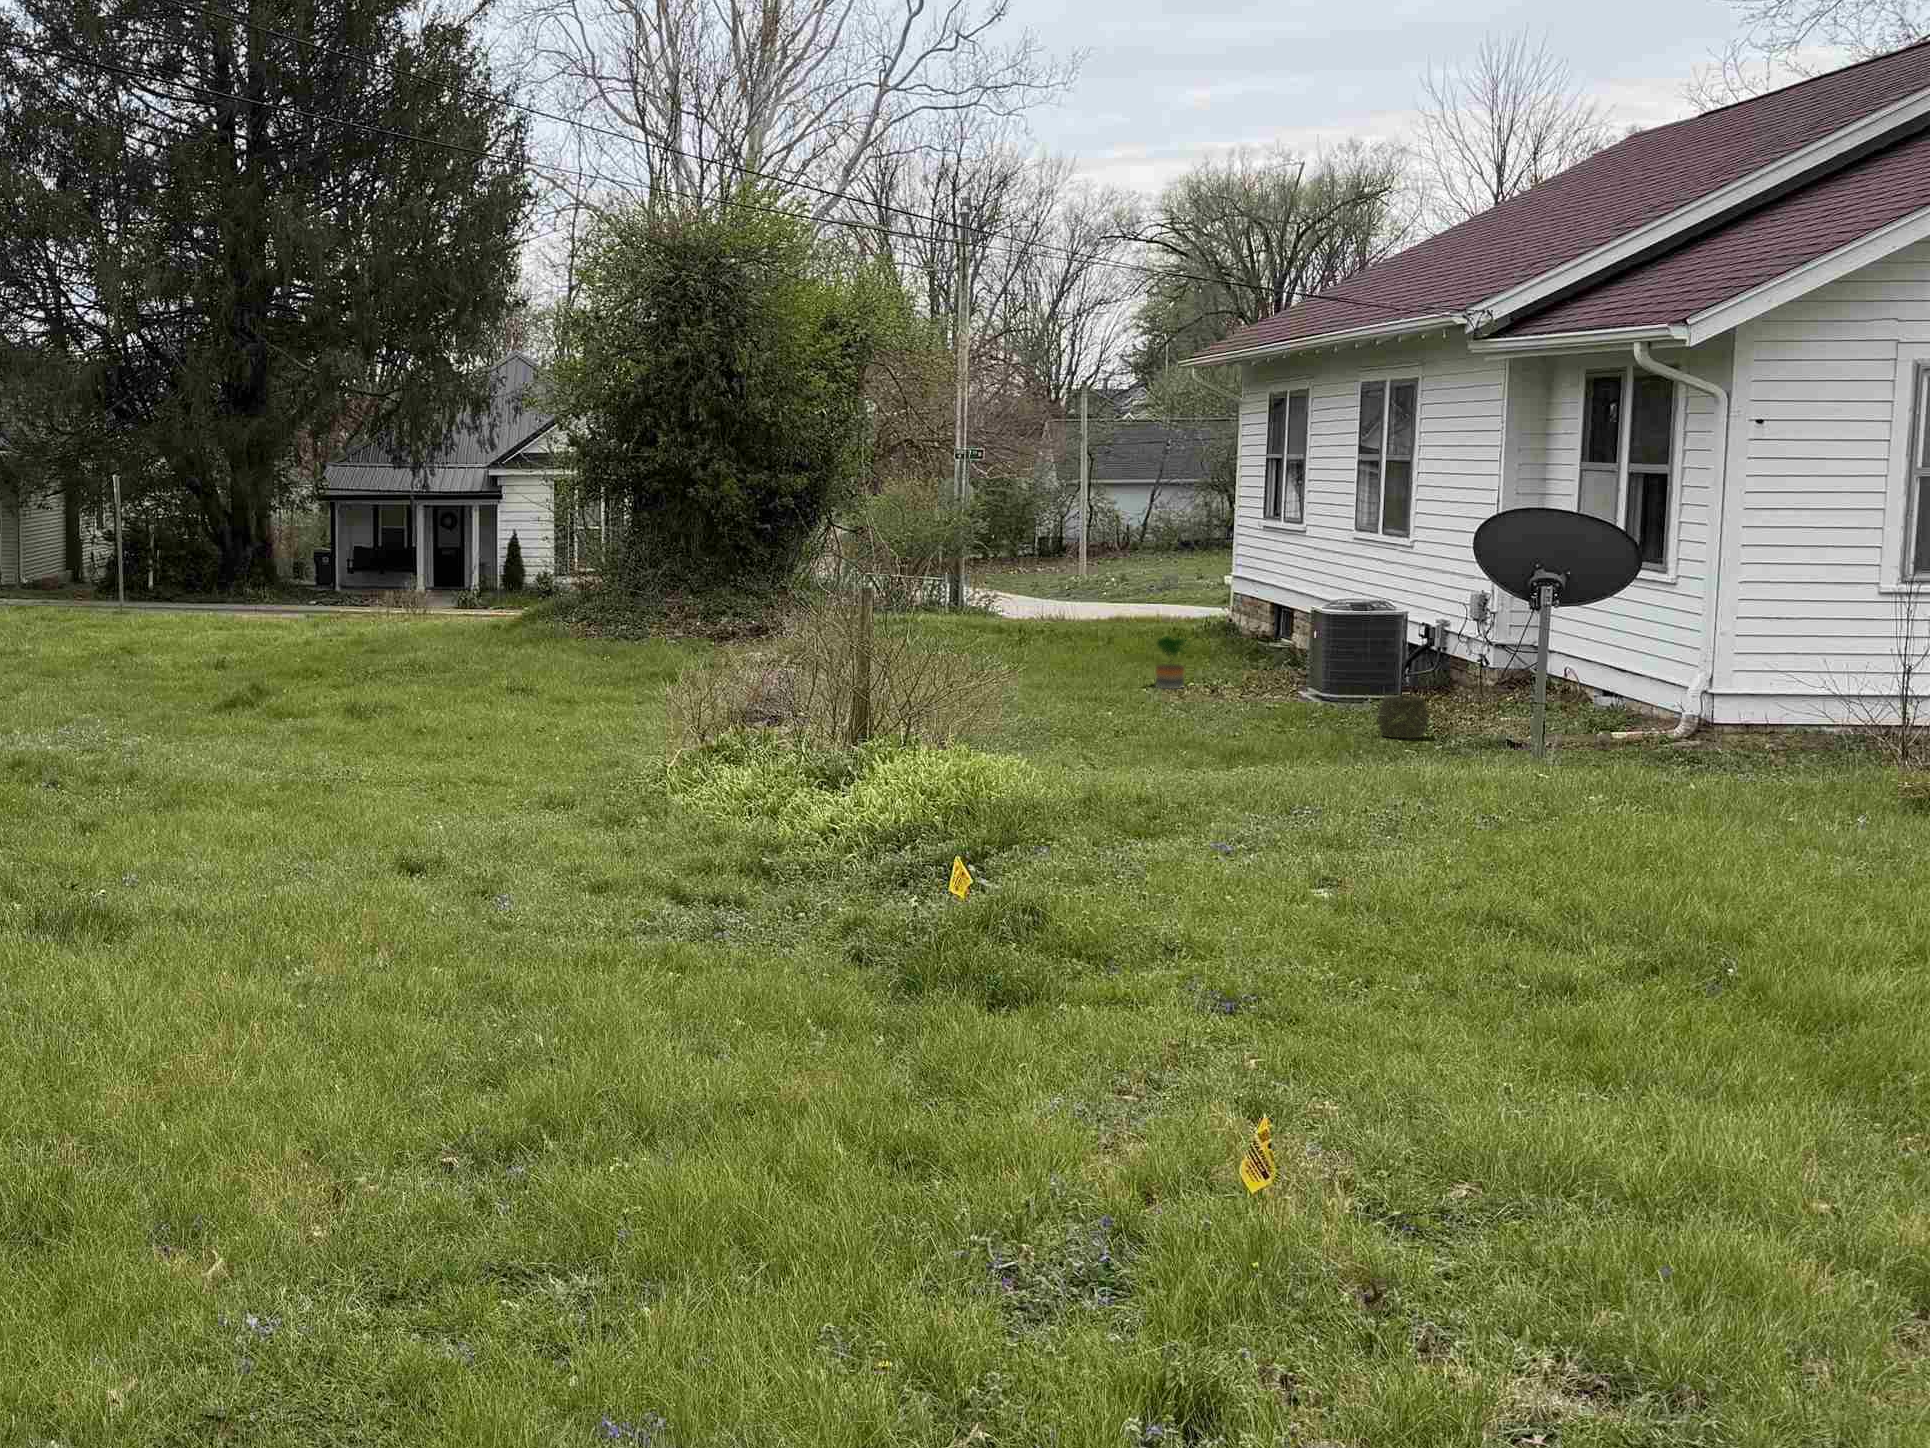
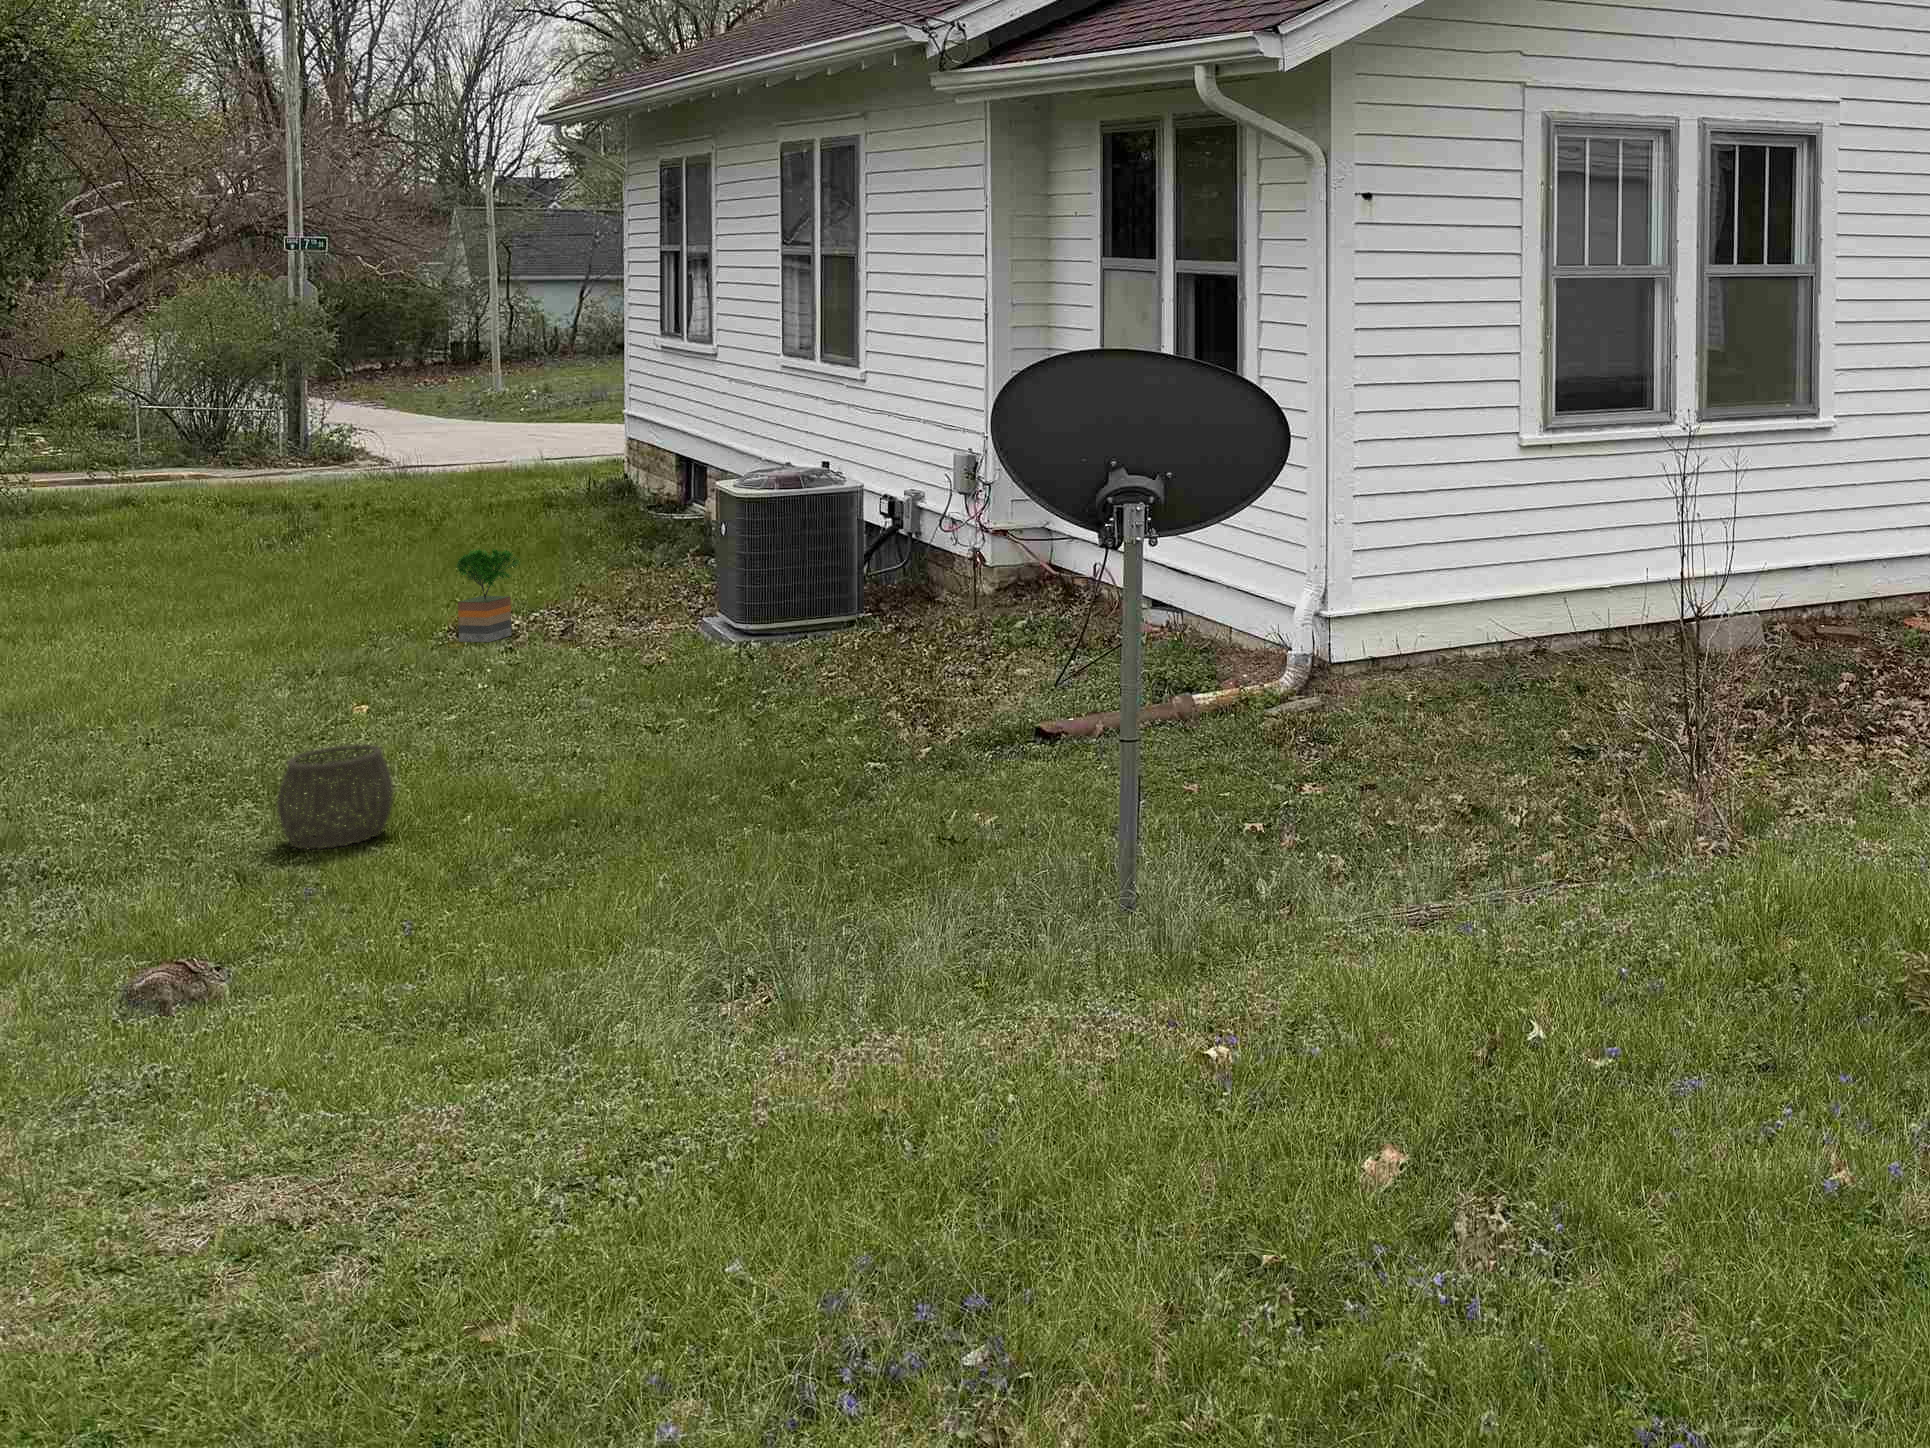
woven basket: present [1377,695,1428,738] -> present [277,745,393,849]

